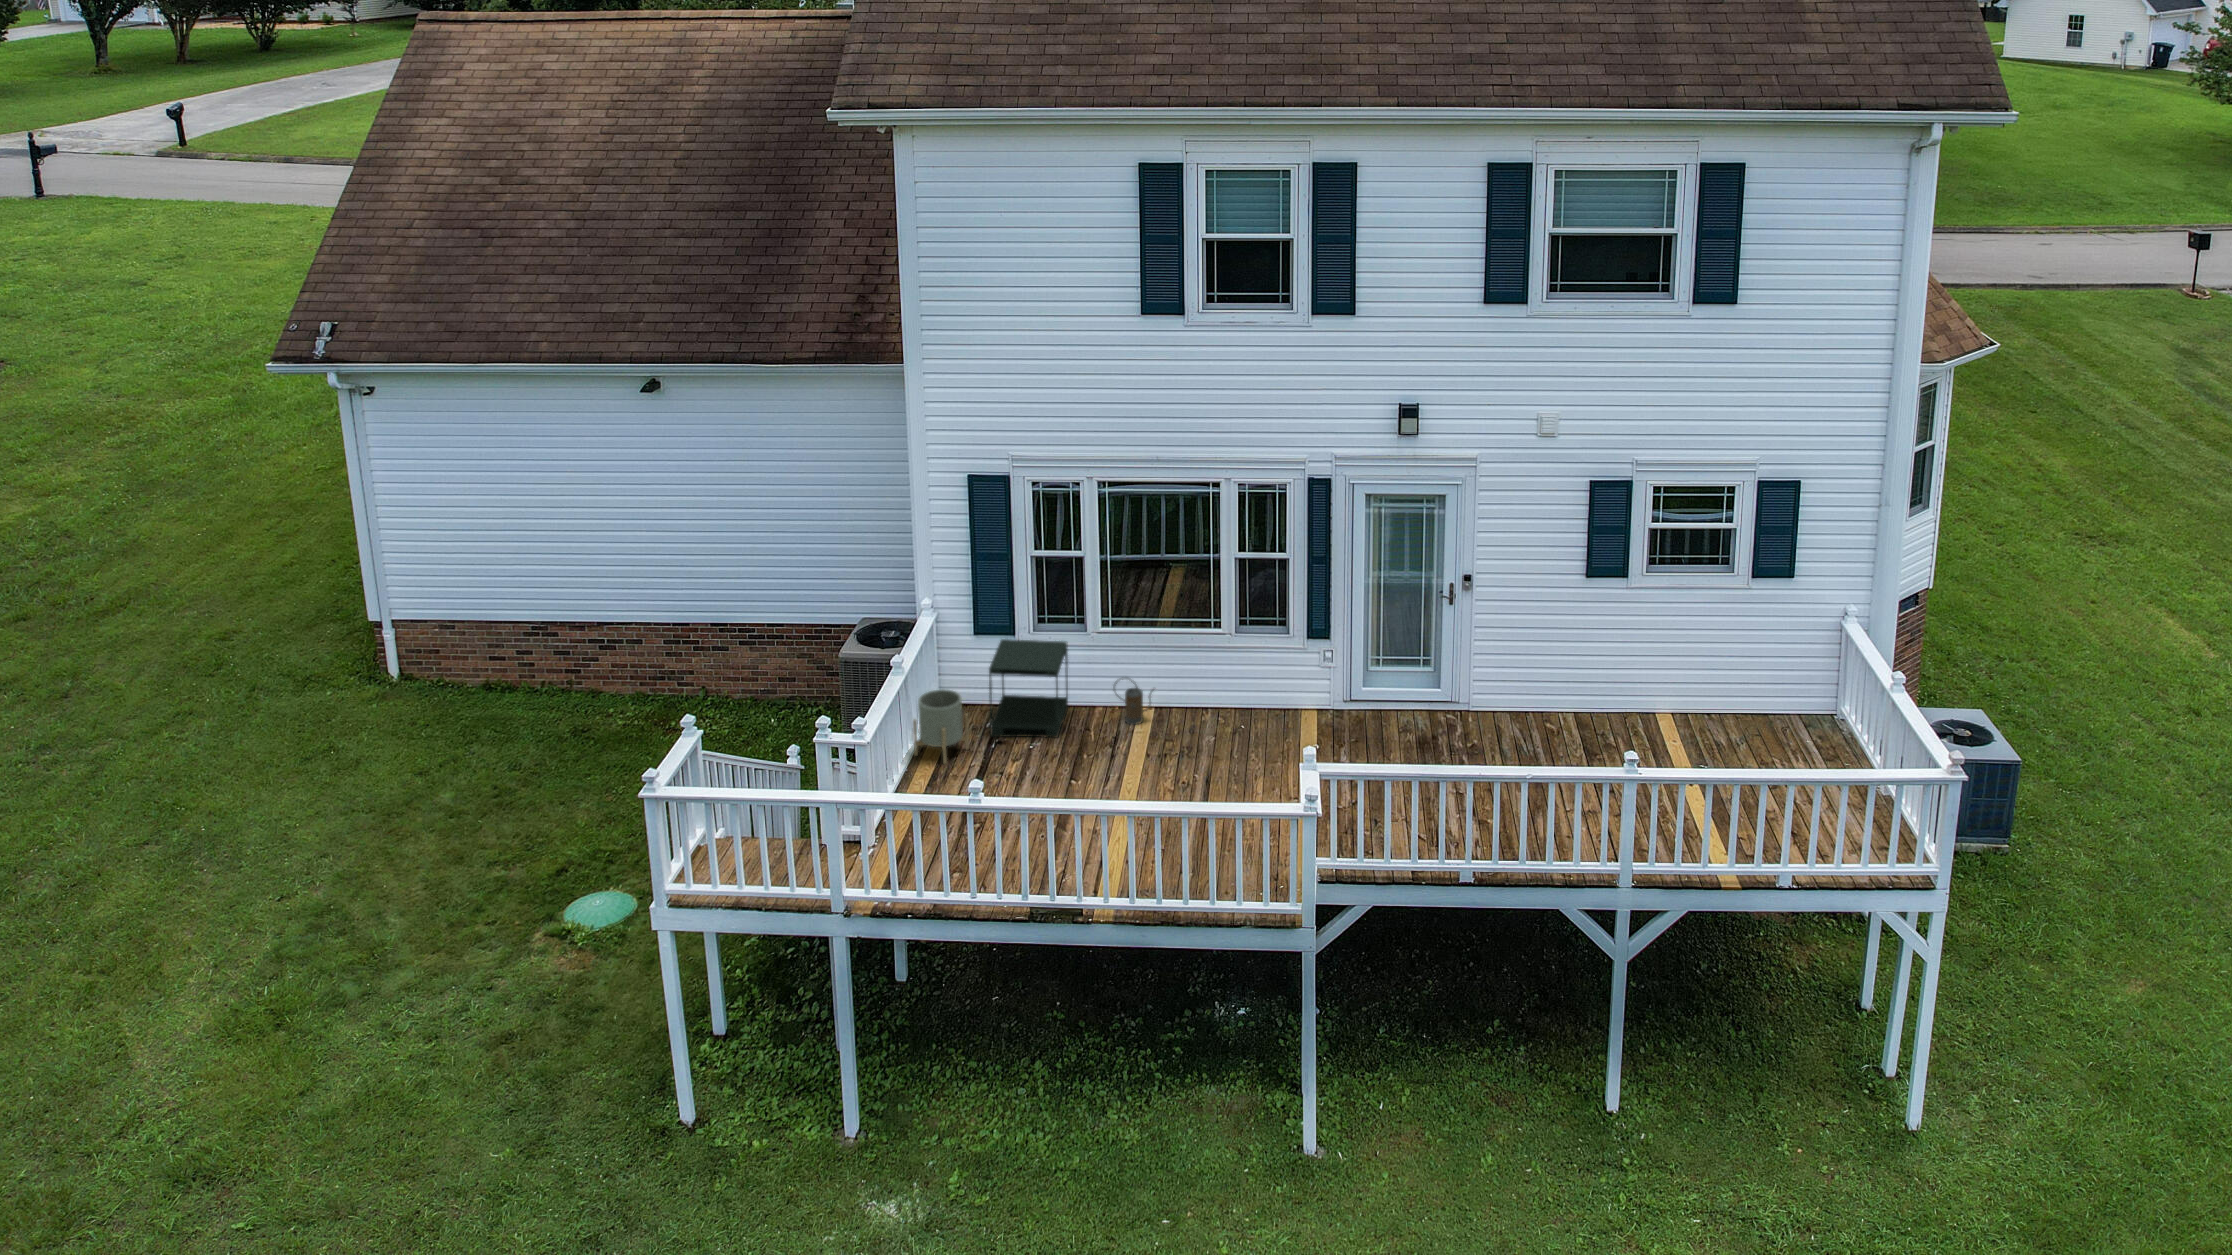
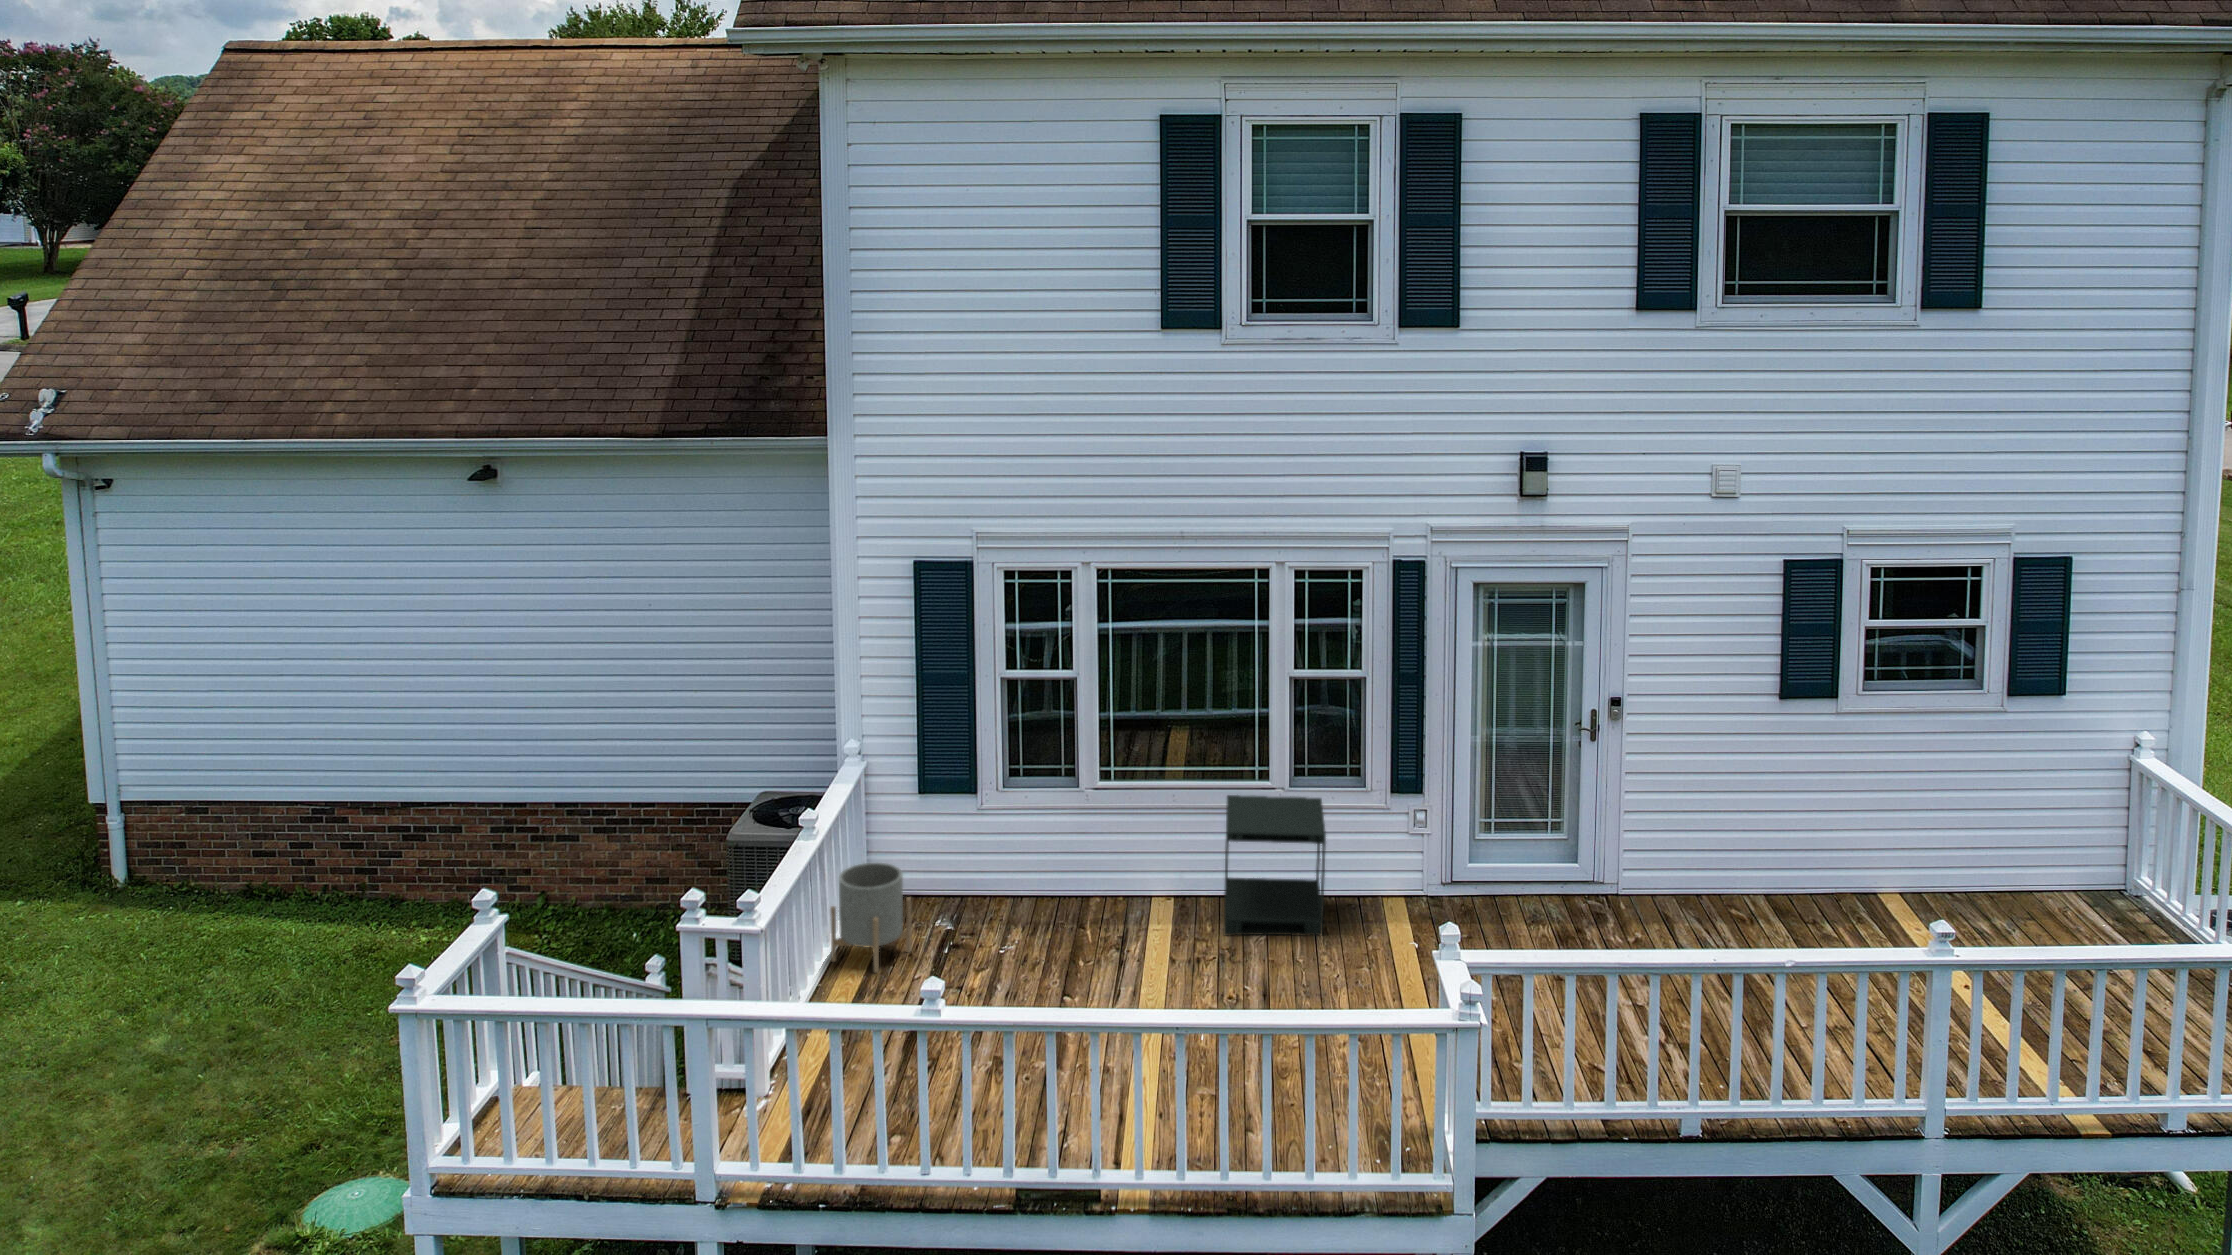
side table: present [989,639,1068,737] -> present [1224,795,1326,936]
watering can: present [1115,679,1153,725] -> none [1118,846,1179,916]

